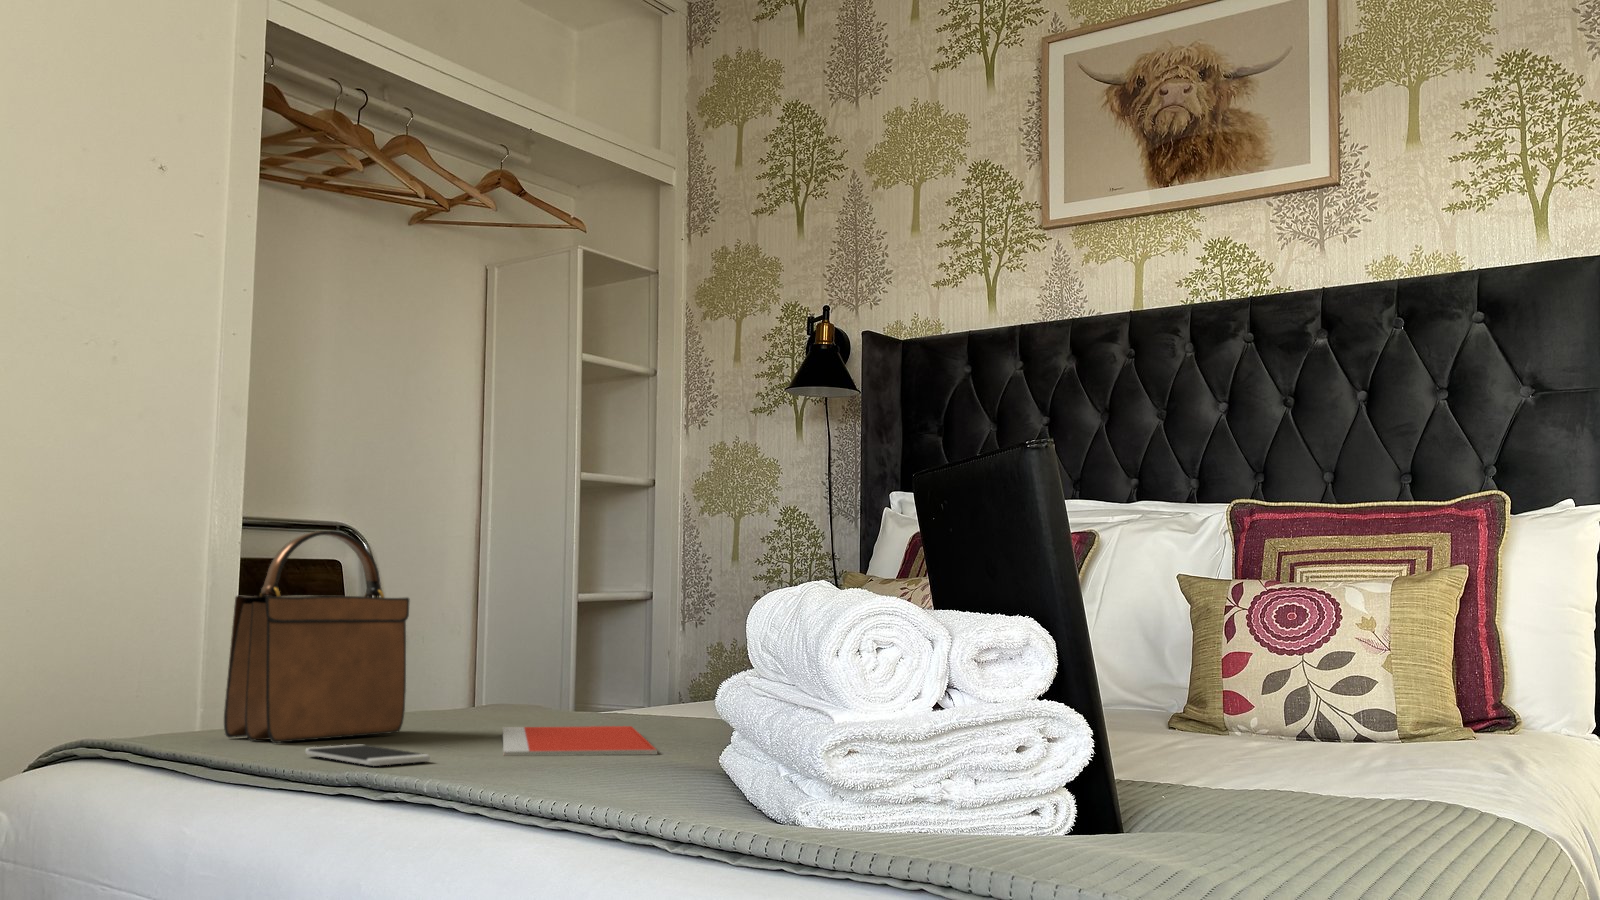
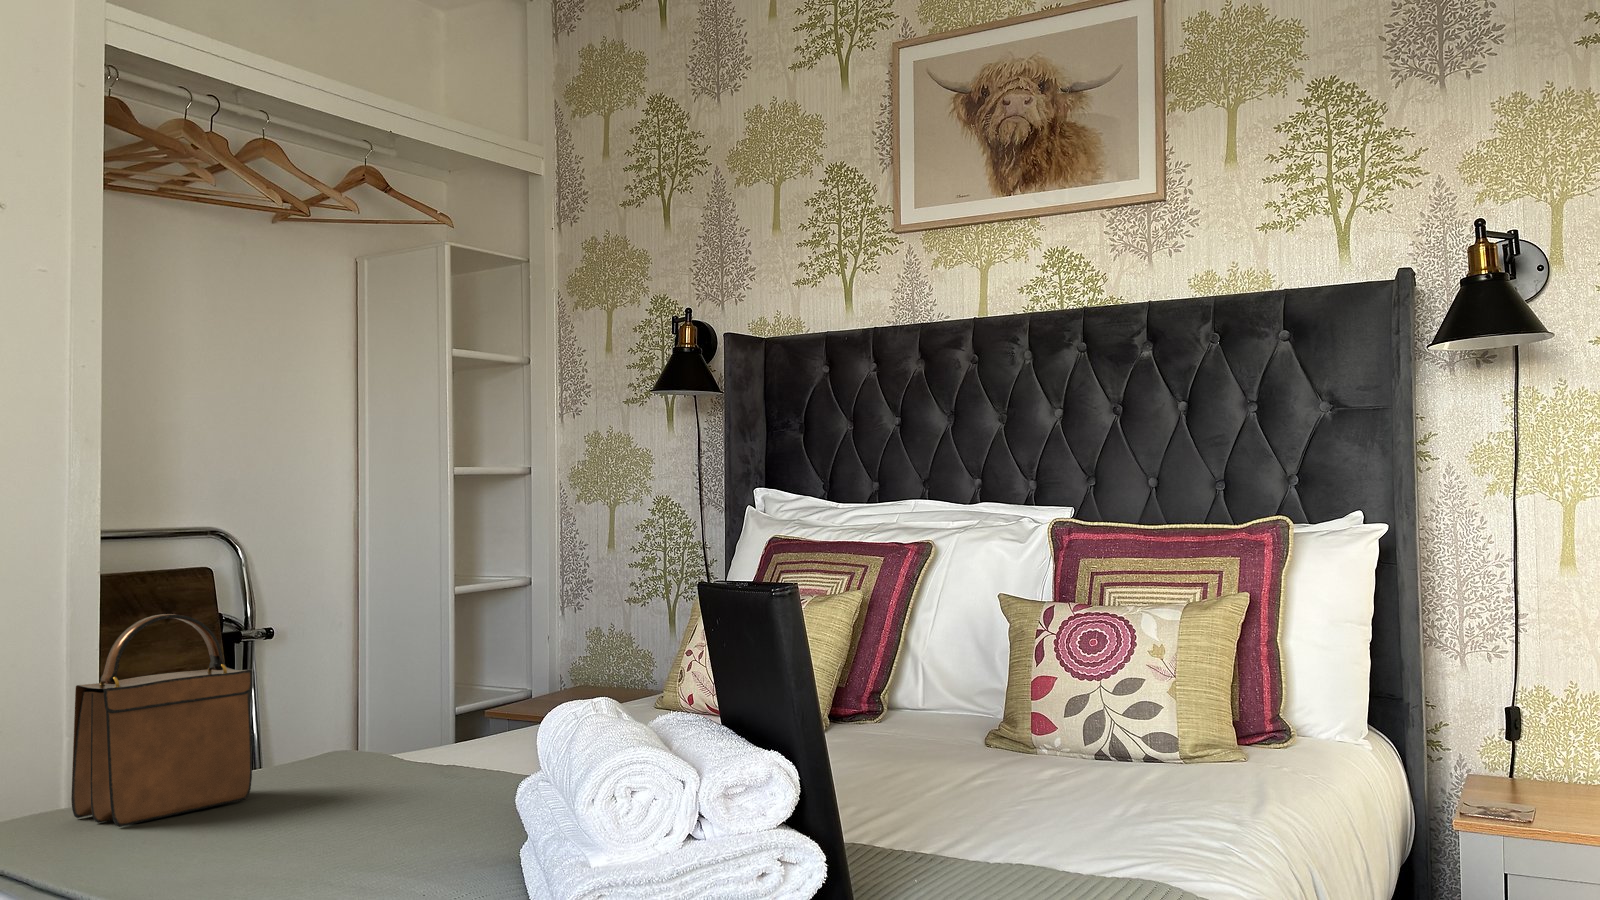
notebook: present [503,726,657,756] -> none [336,777,483,840]
smartphone: present [305,745,430,766] -> none [142,835,260,870]

